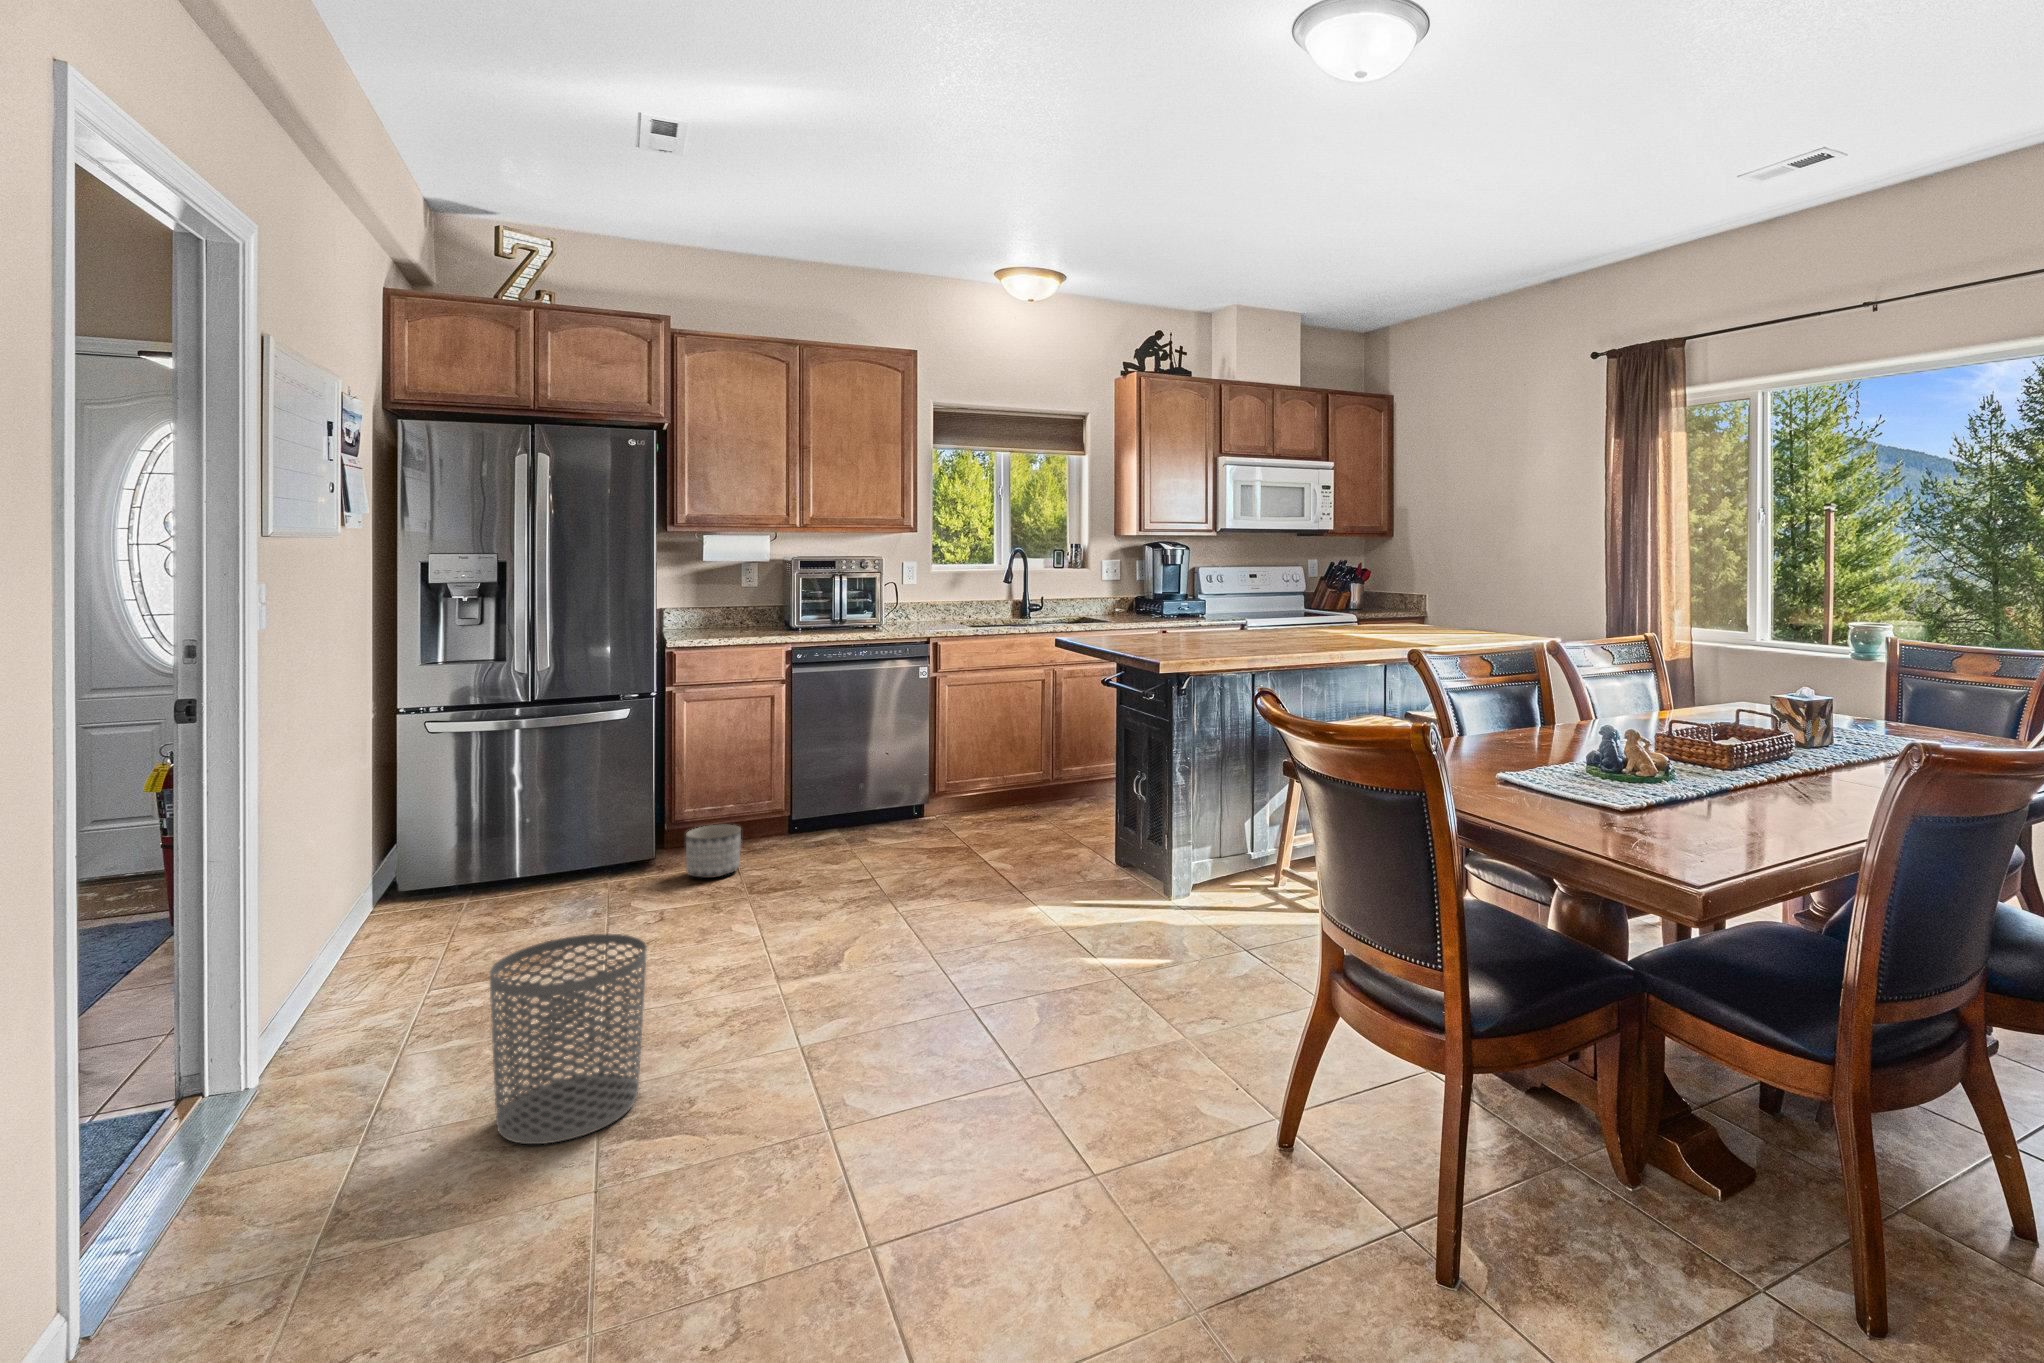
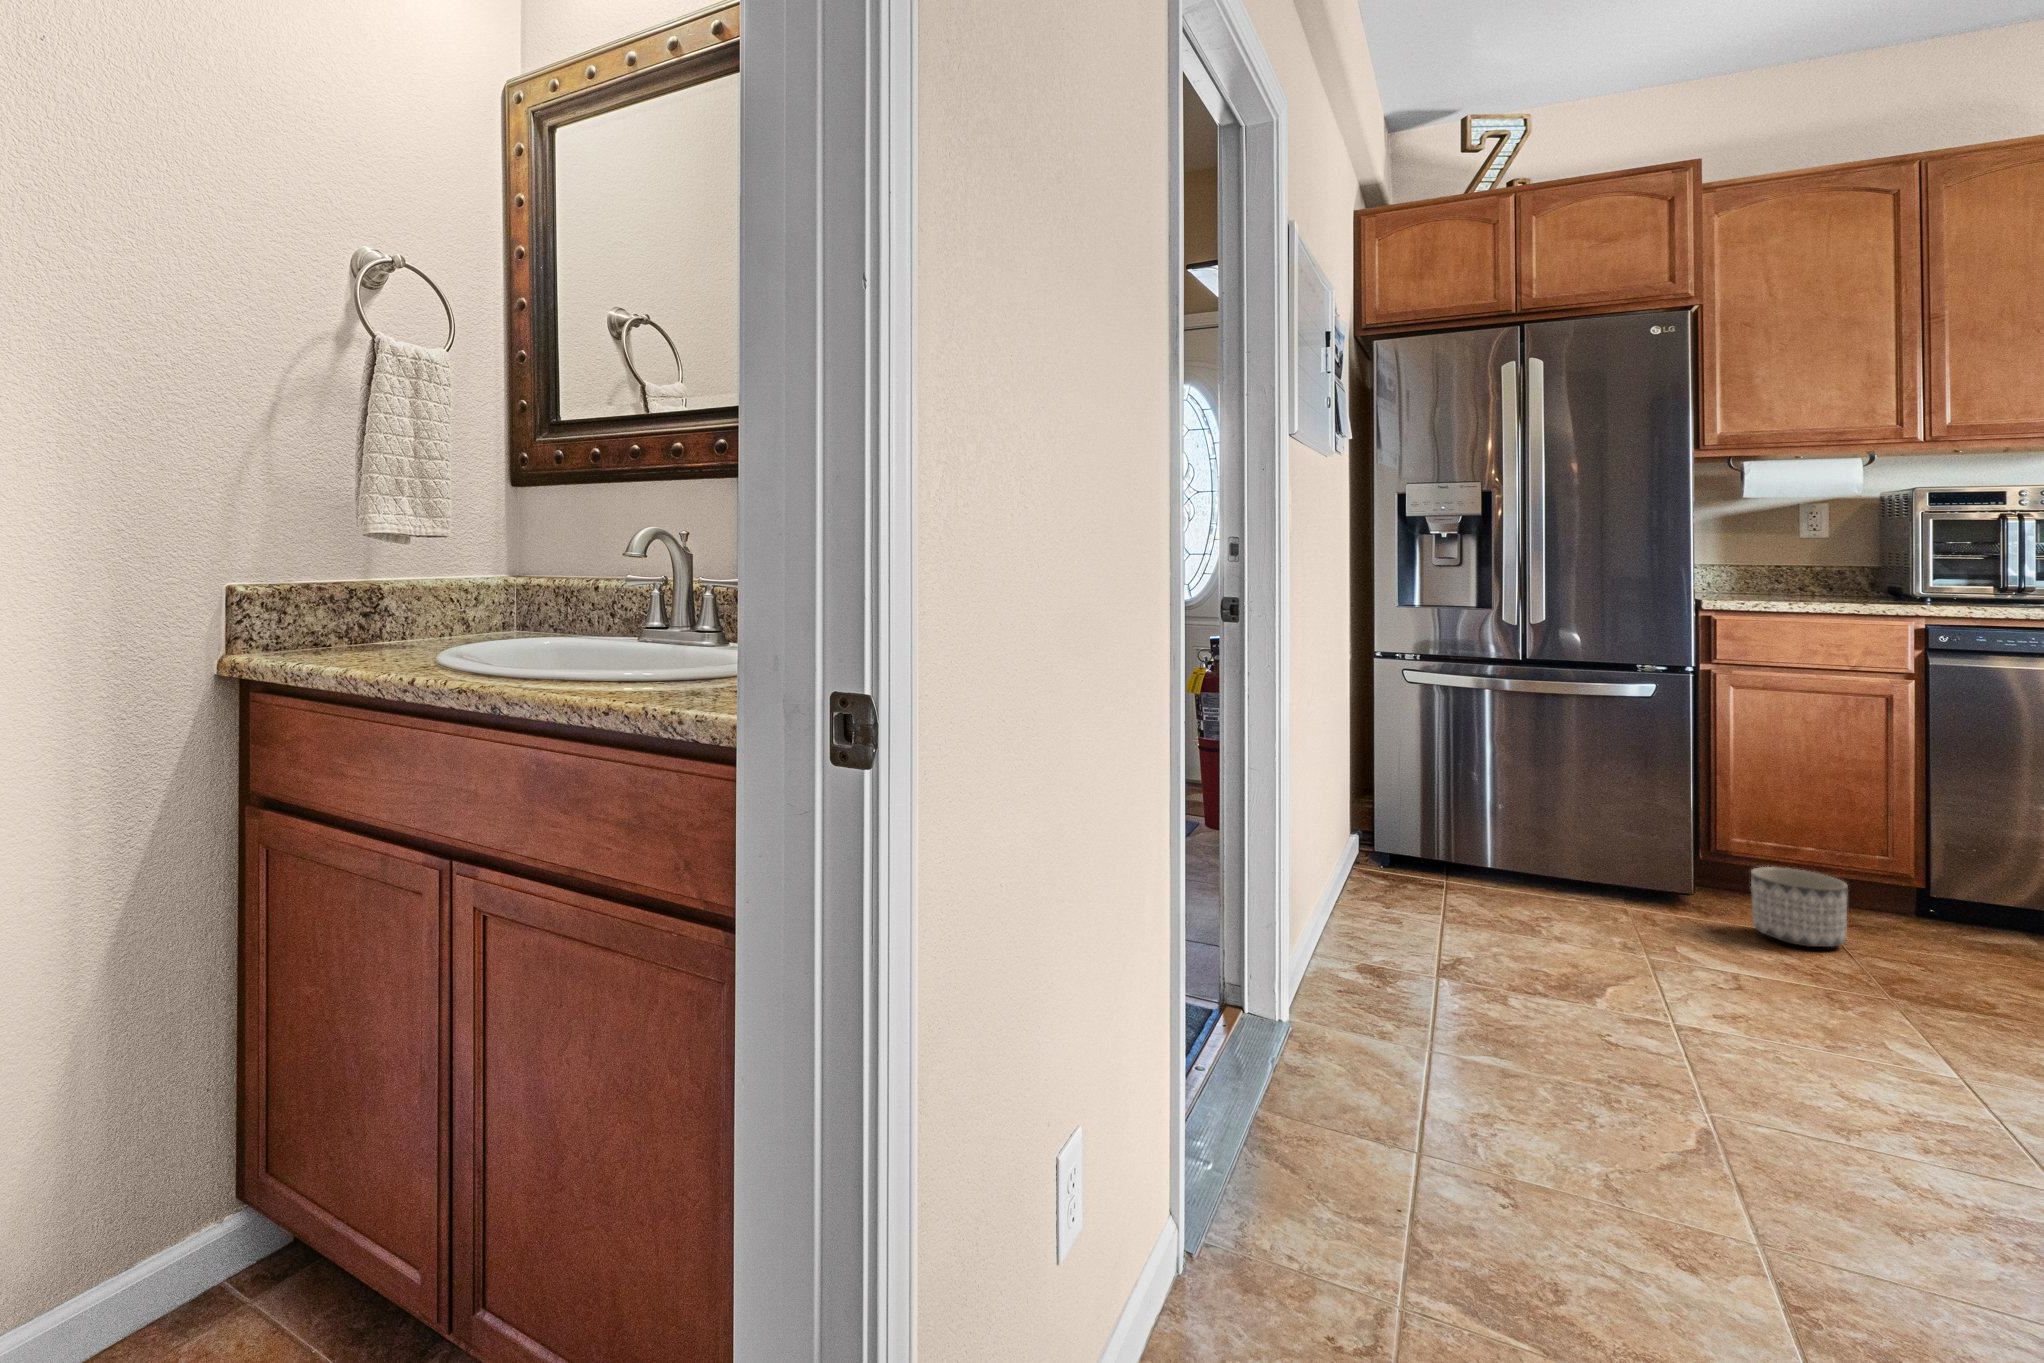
waste bin: present [490,934,647,1144] -> none [1577,973,1838,1306]

